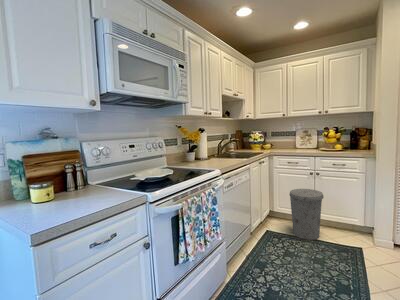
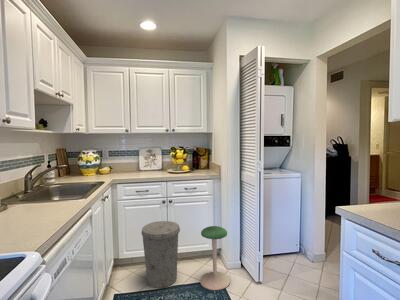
stool: none [341,200,375,257] -> present [200,226,230,290]

